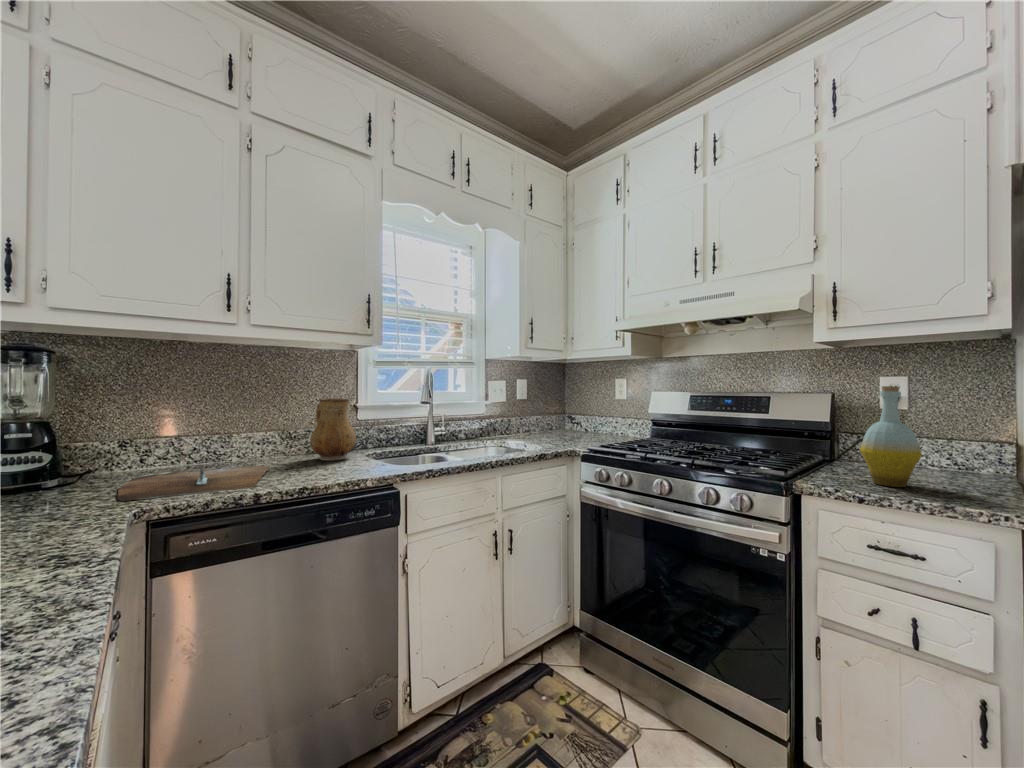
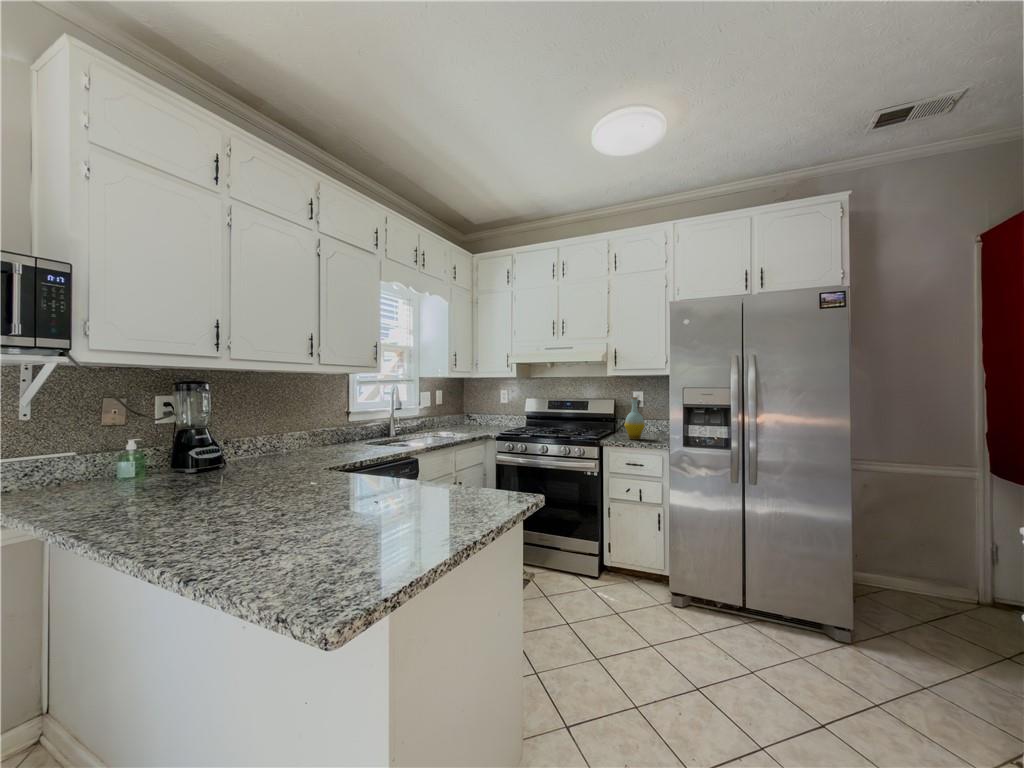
ceramic pitcher: present [310,398,356,461] -> none [331,408,362,448]
cutting board: present [118,465,269,501] -> none [248,452,344,469]

